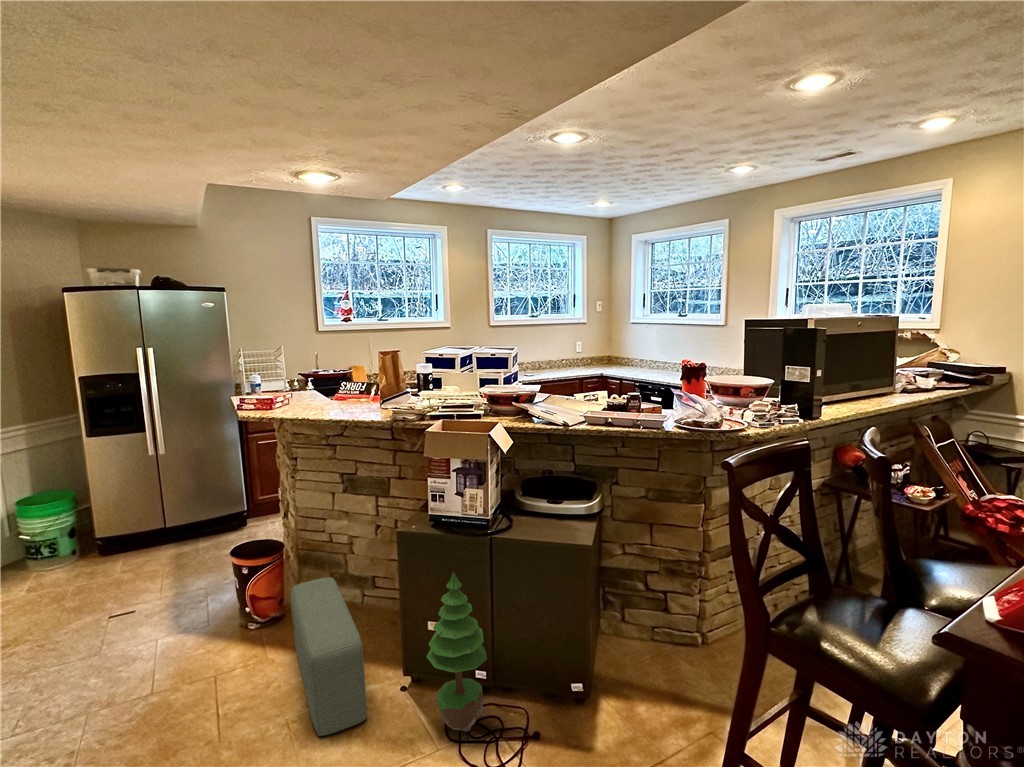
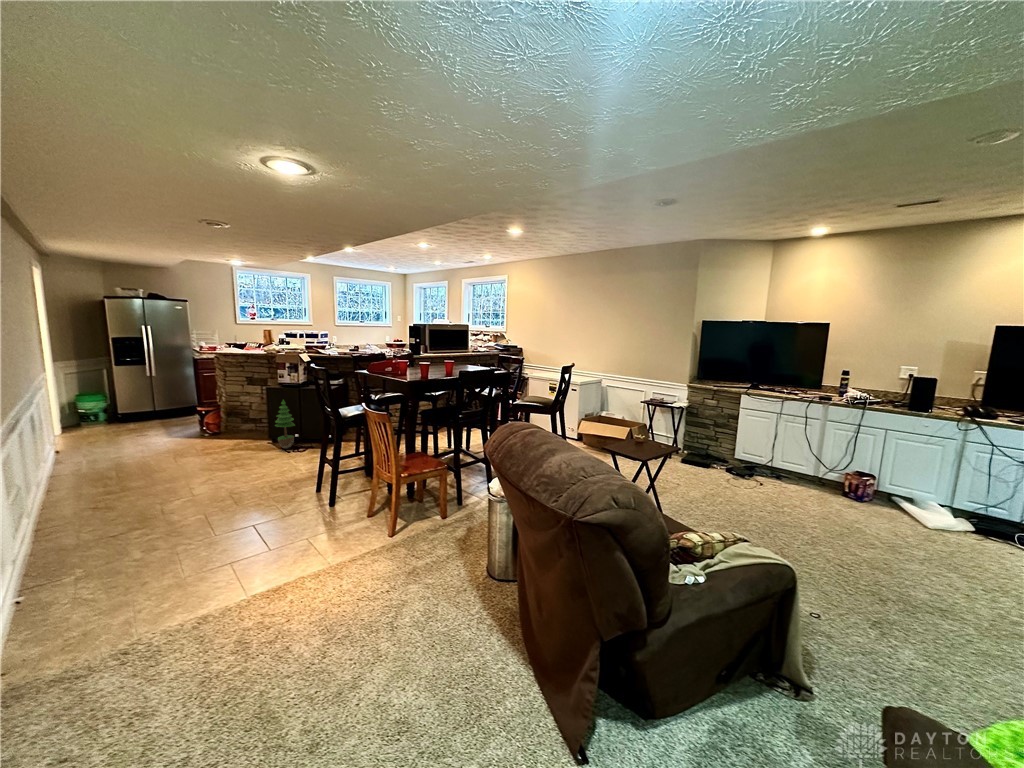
pouf: present [290,577,367,736] -> none [225,413,254,451]

